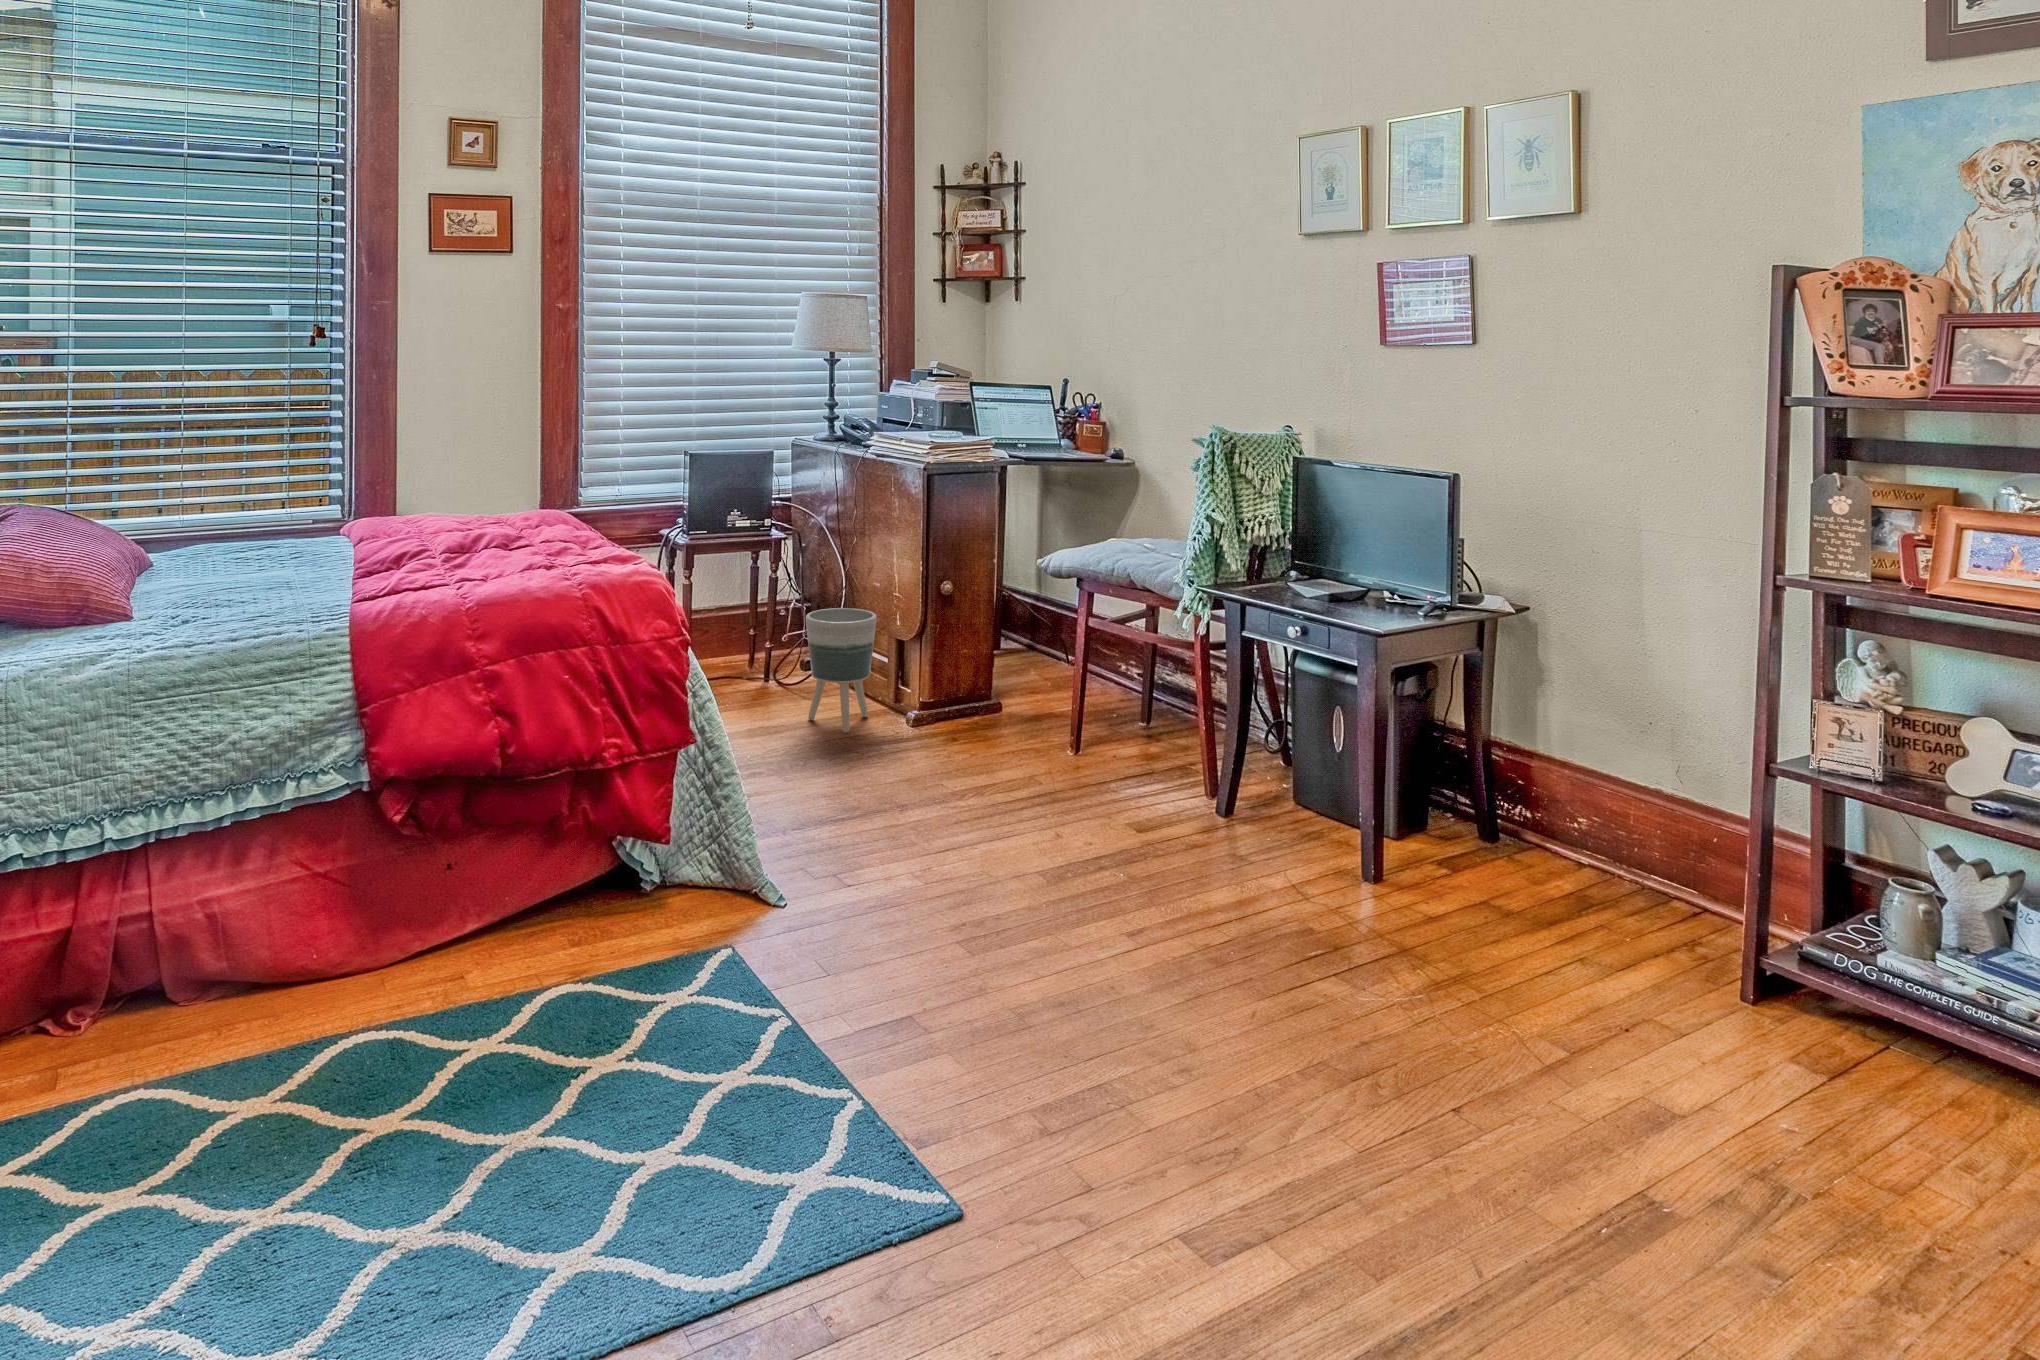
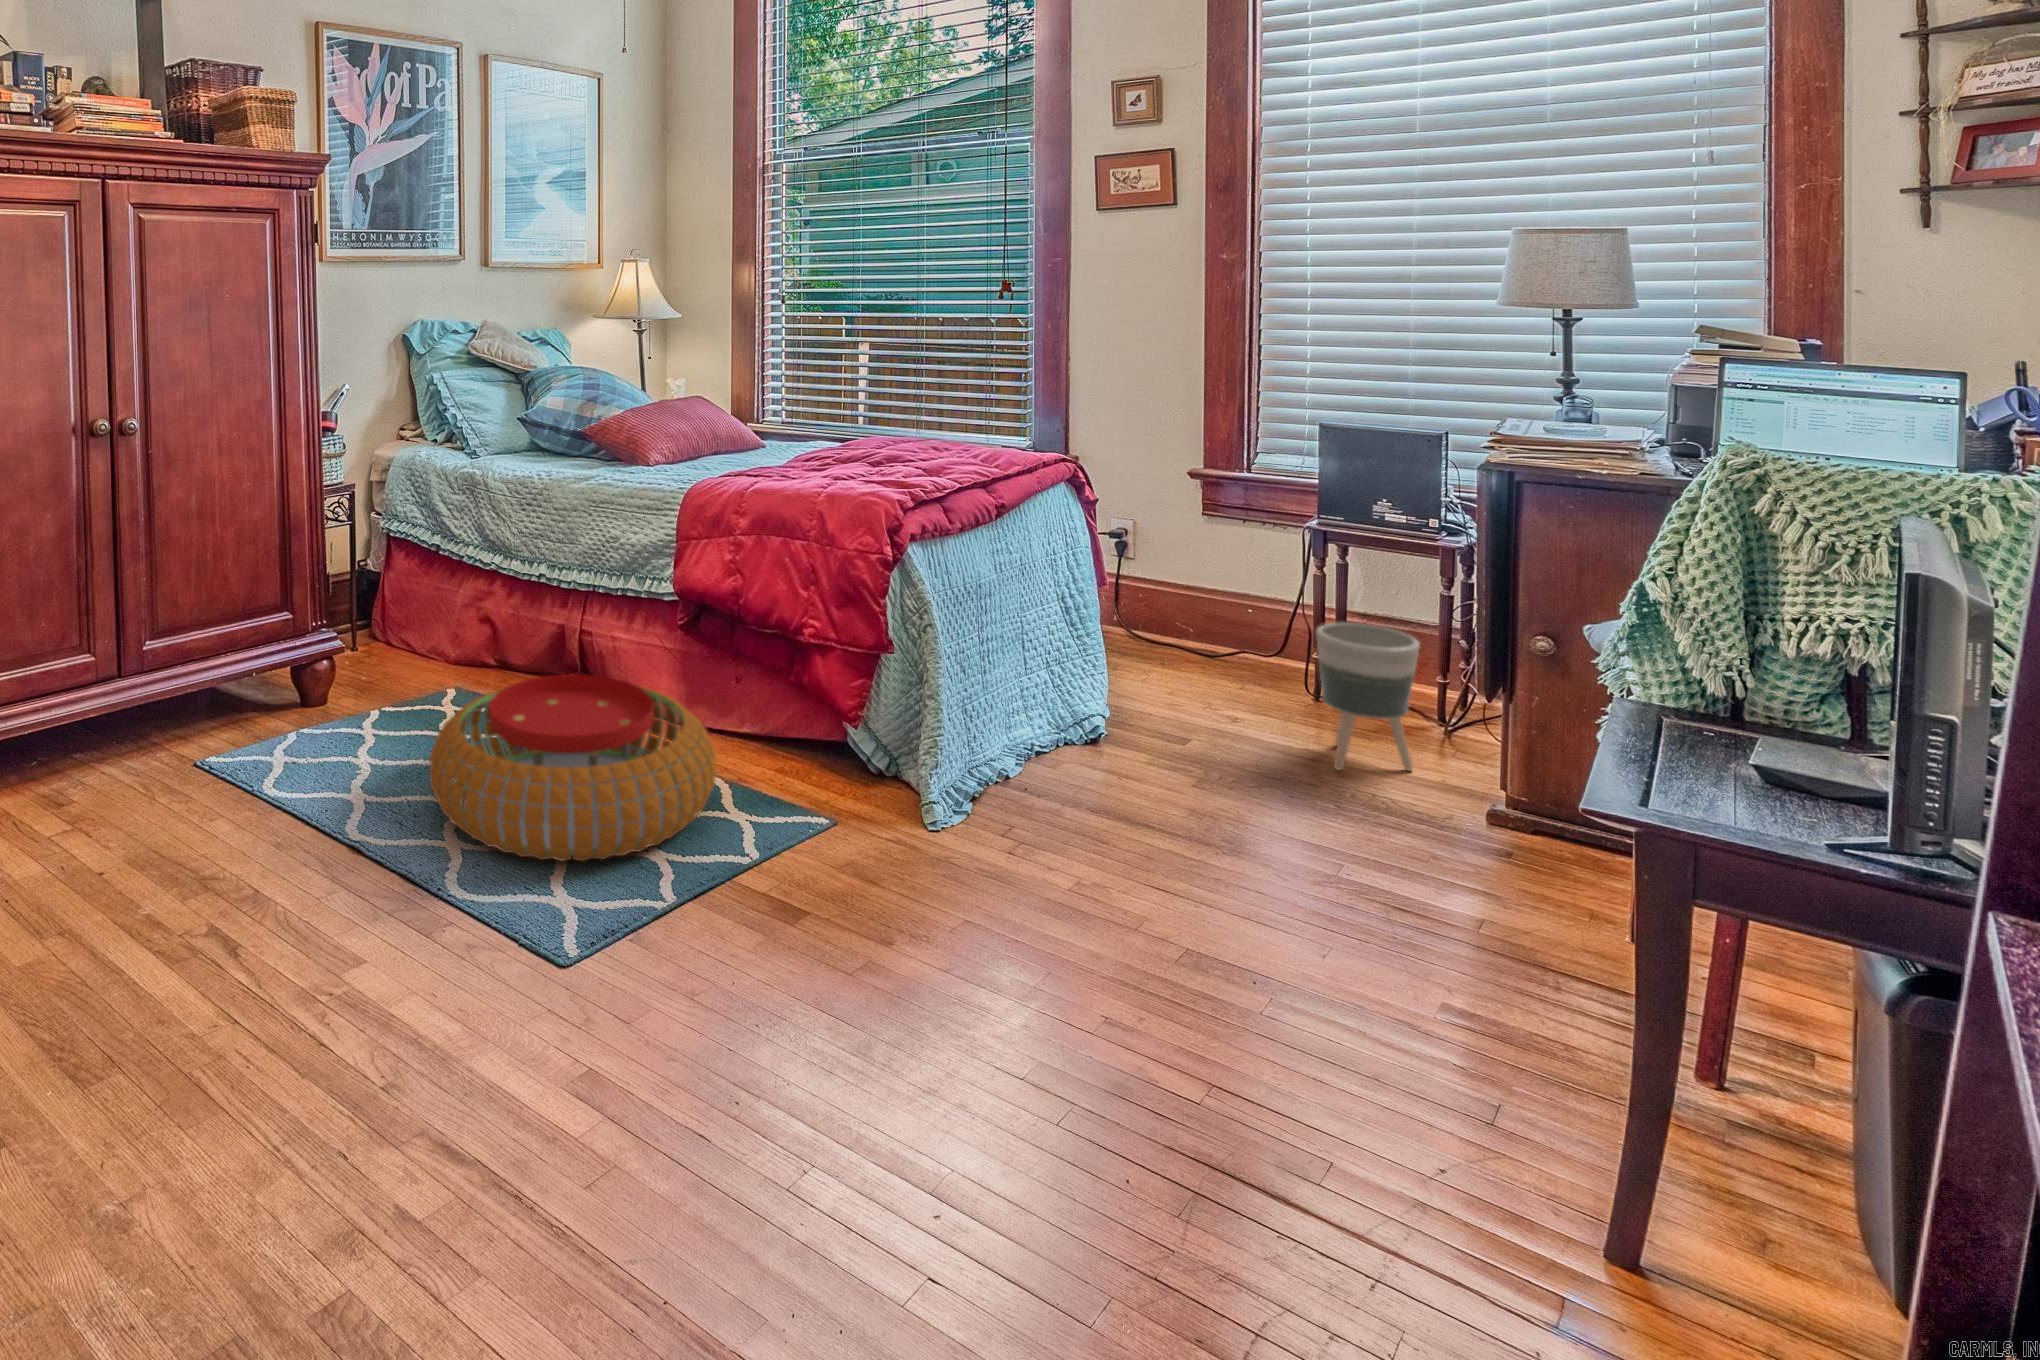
pouf: none [270,895,759,1252] -> present [429,674,716,861]

